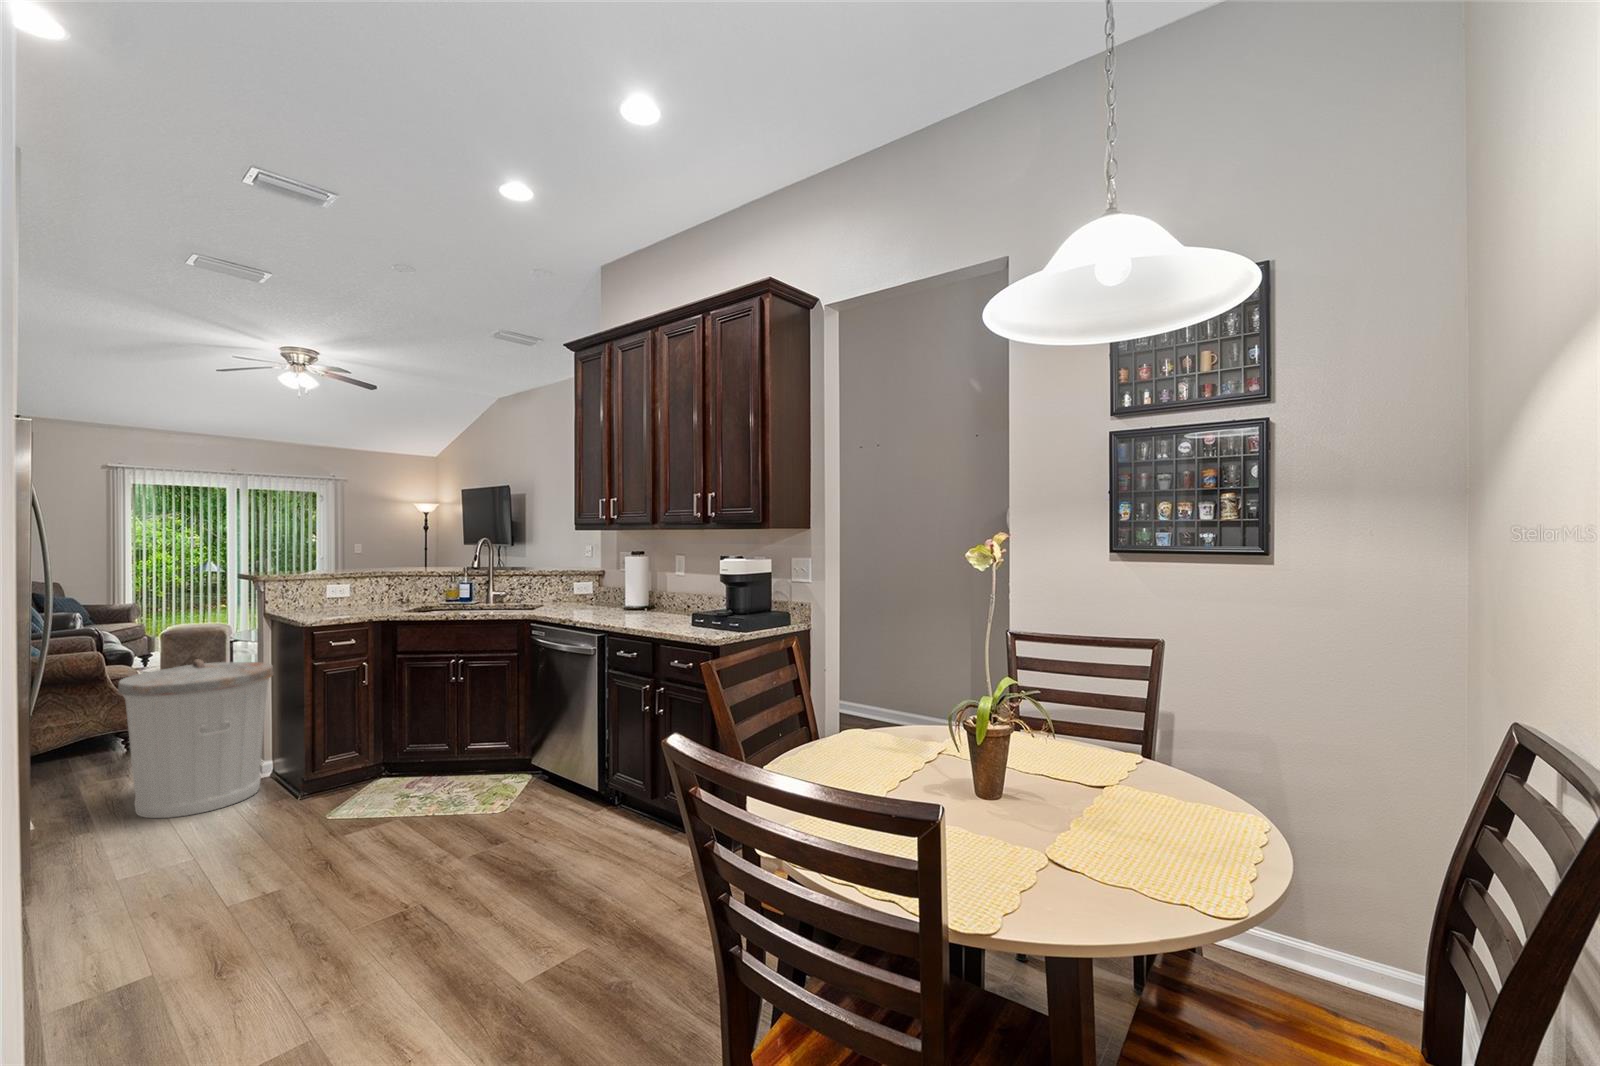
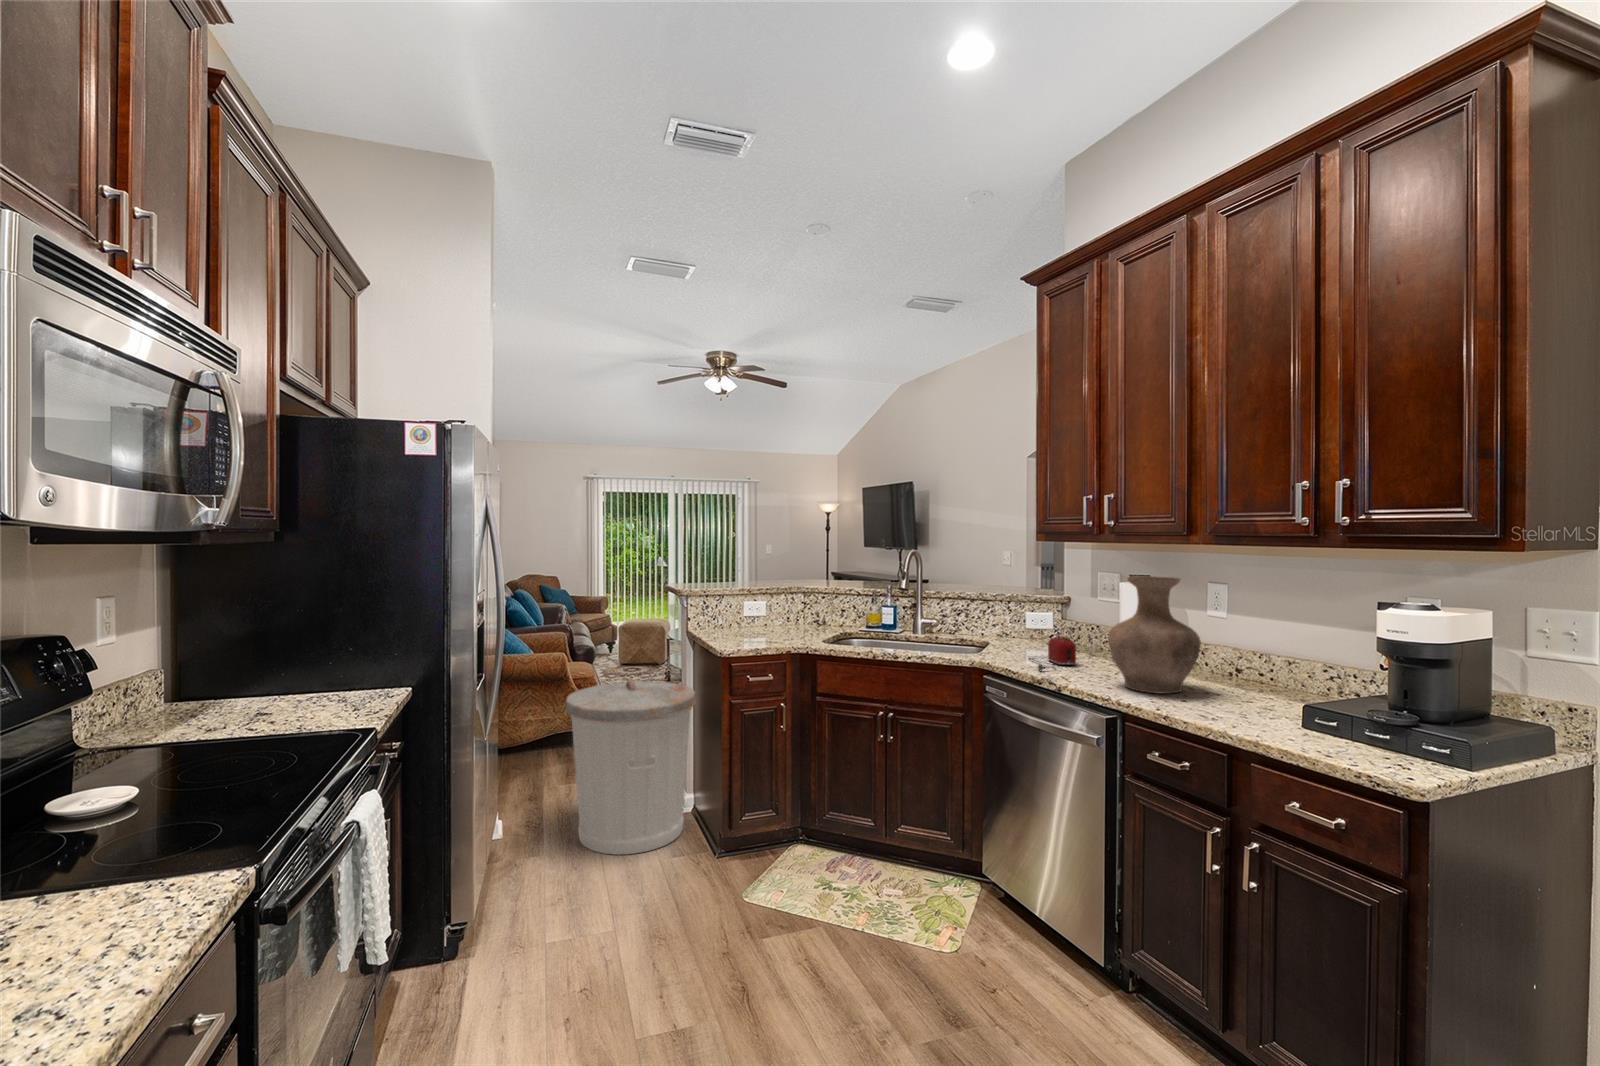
vase: none [605,549,658,620] -> present [1108,576,1201,694]
toaster: none [564,594,596,616] -> present [1029,637,1076,671]

